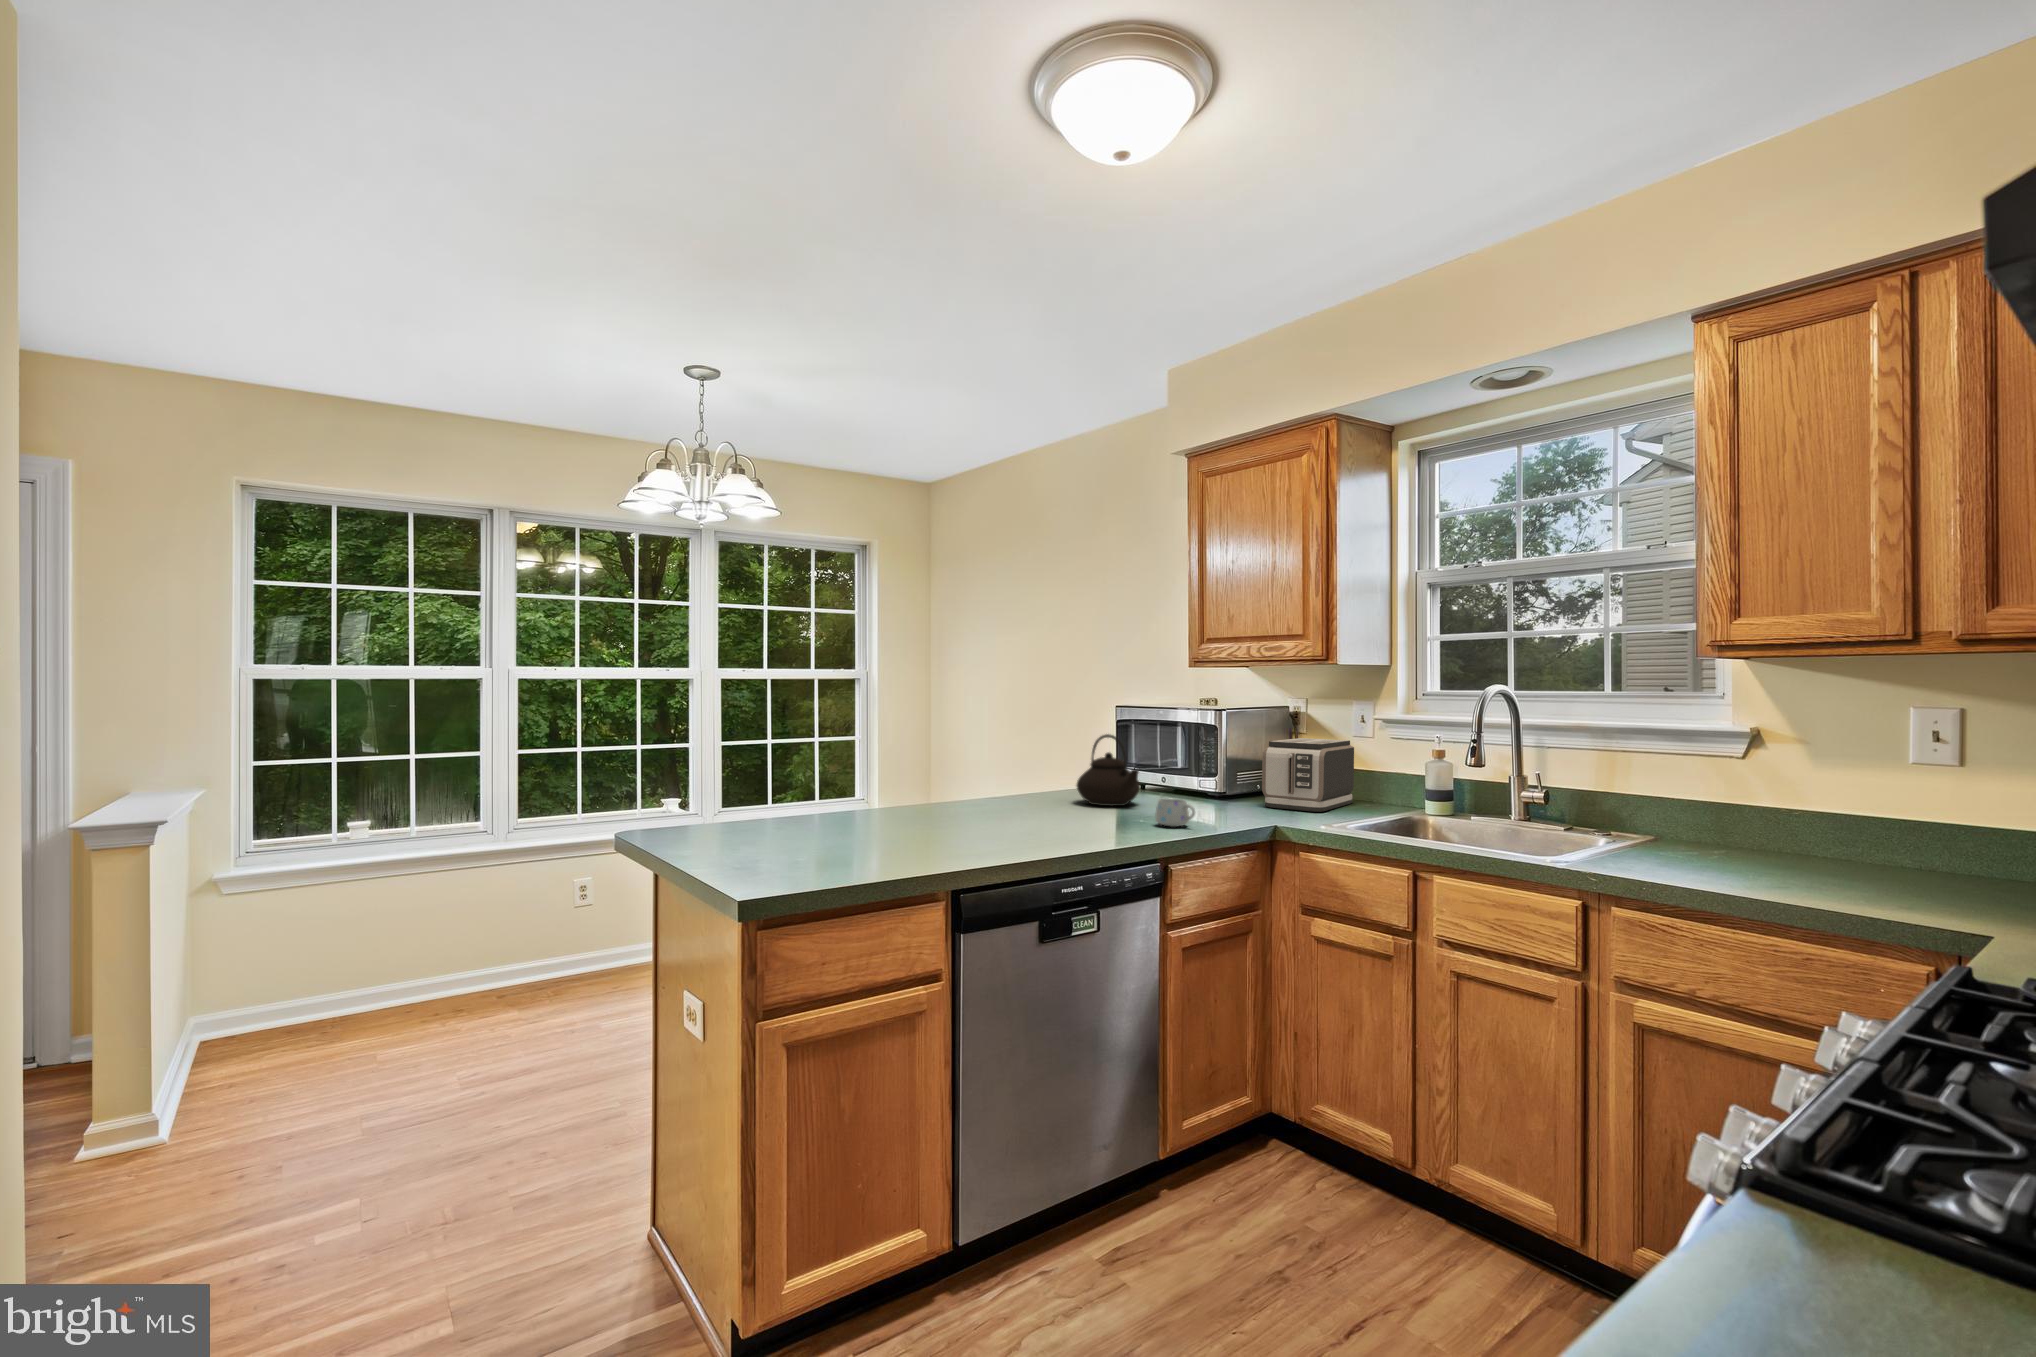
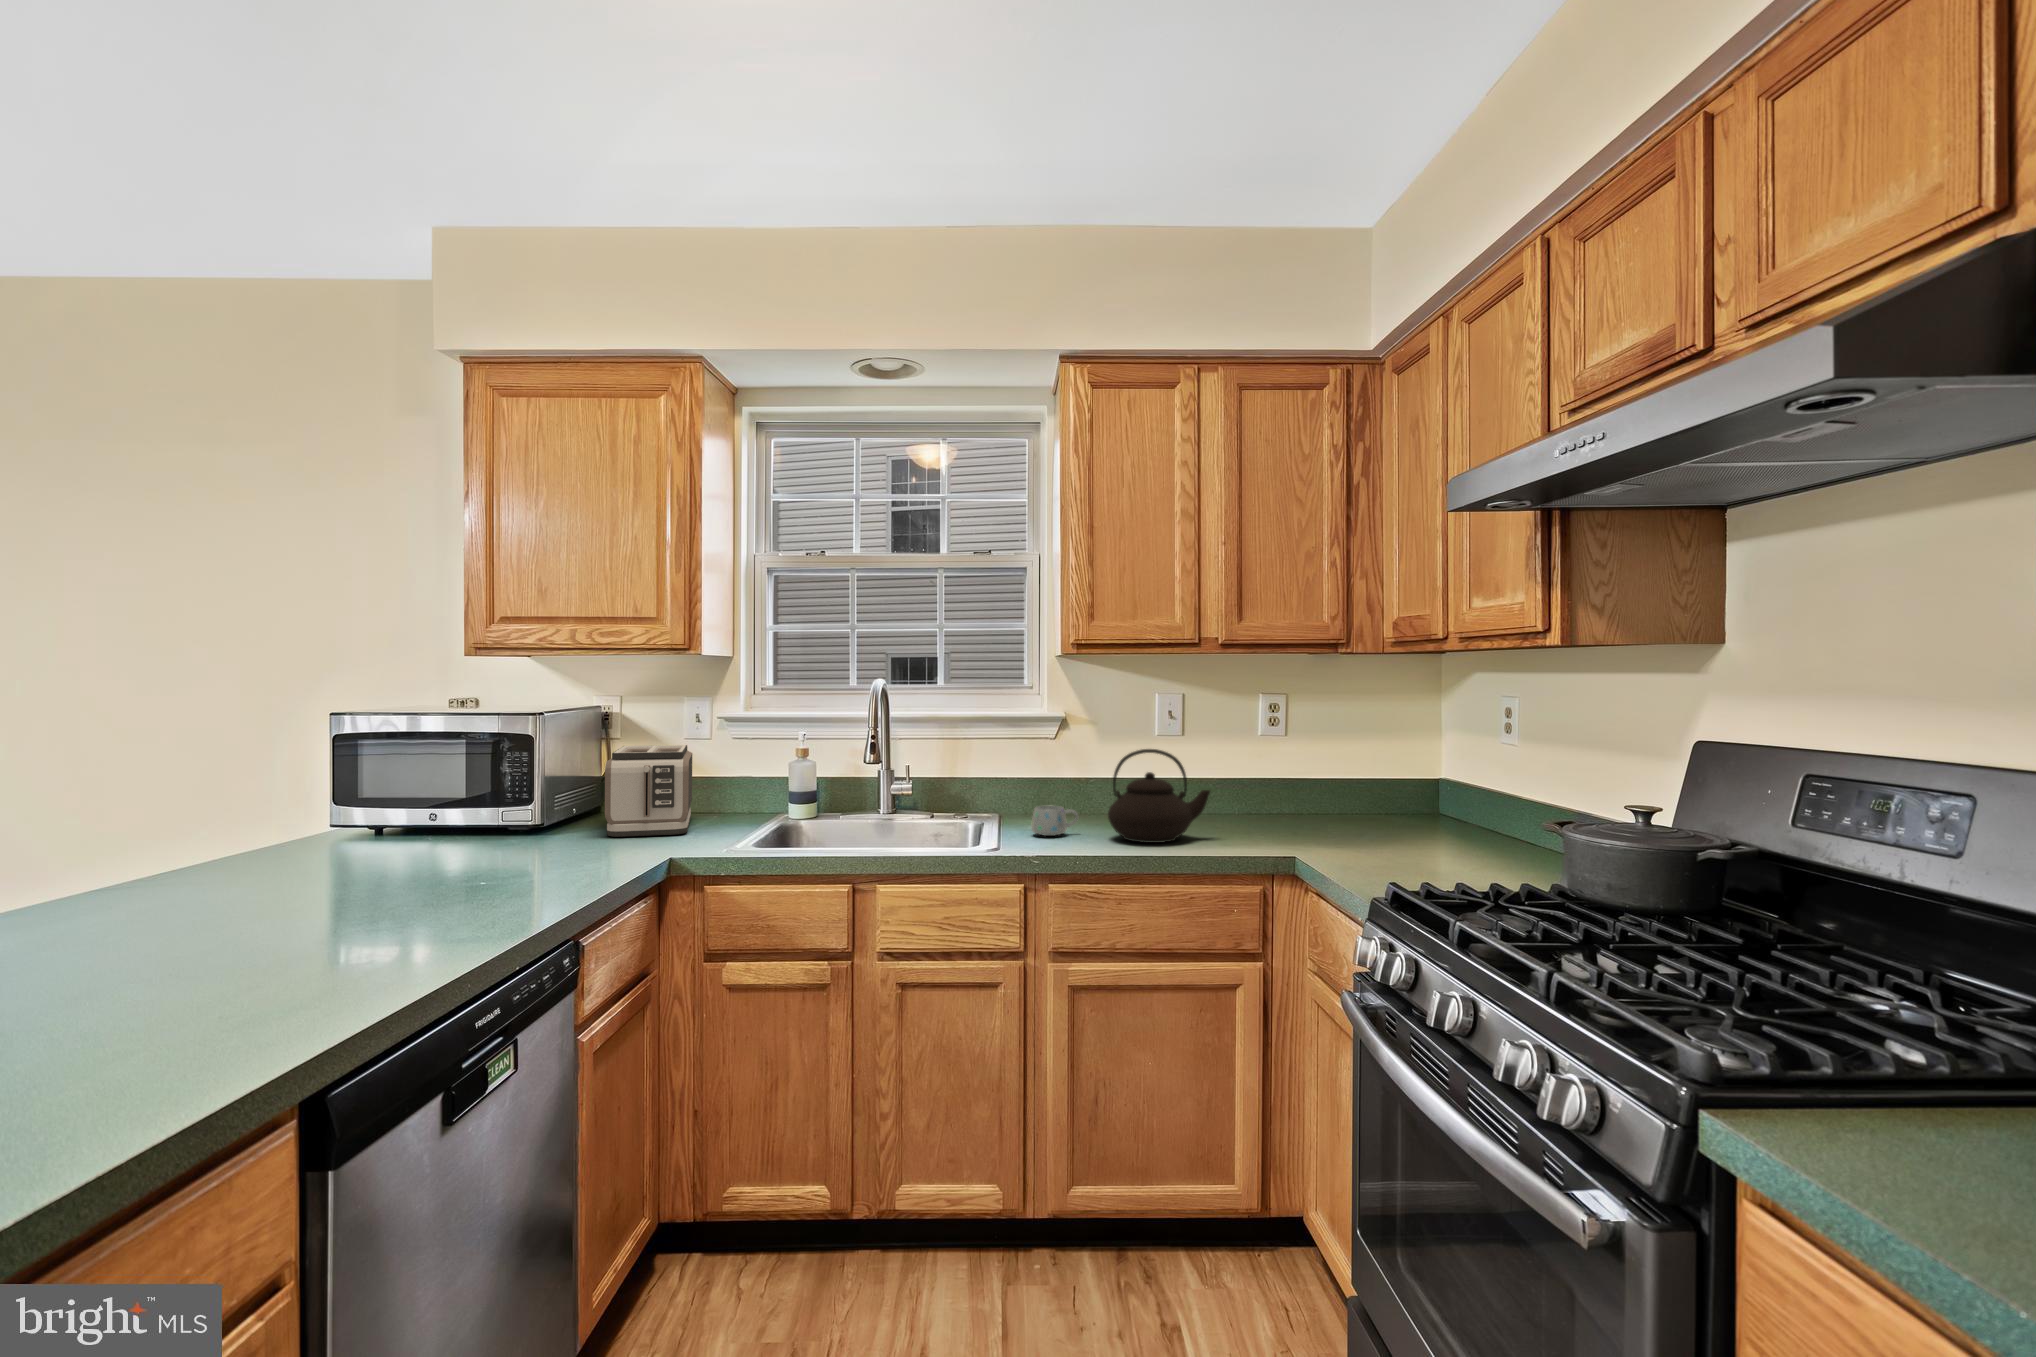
teapot: present [1077,734,1140,806] -> present [1108,749,1210,843]
mug: present [1155,798,1195,827] -> present [1031,806,1078,836]

